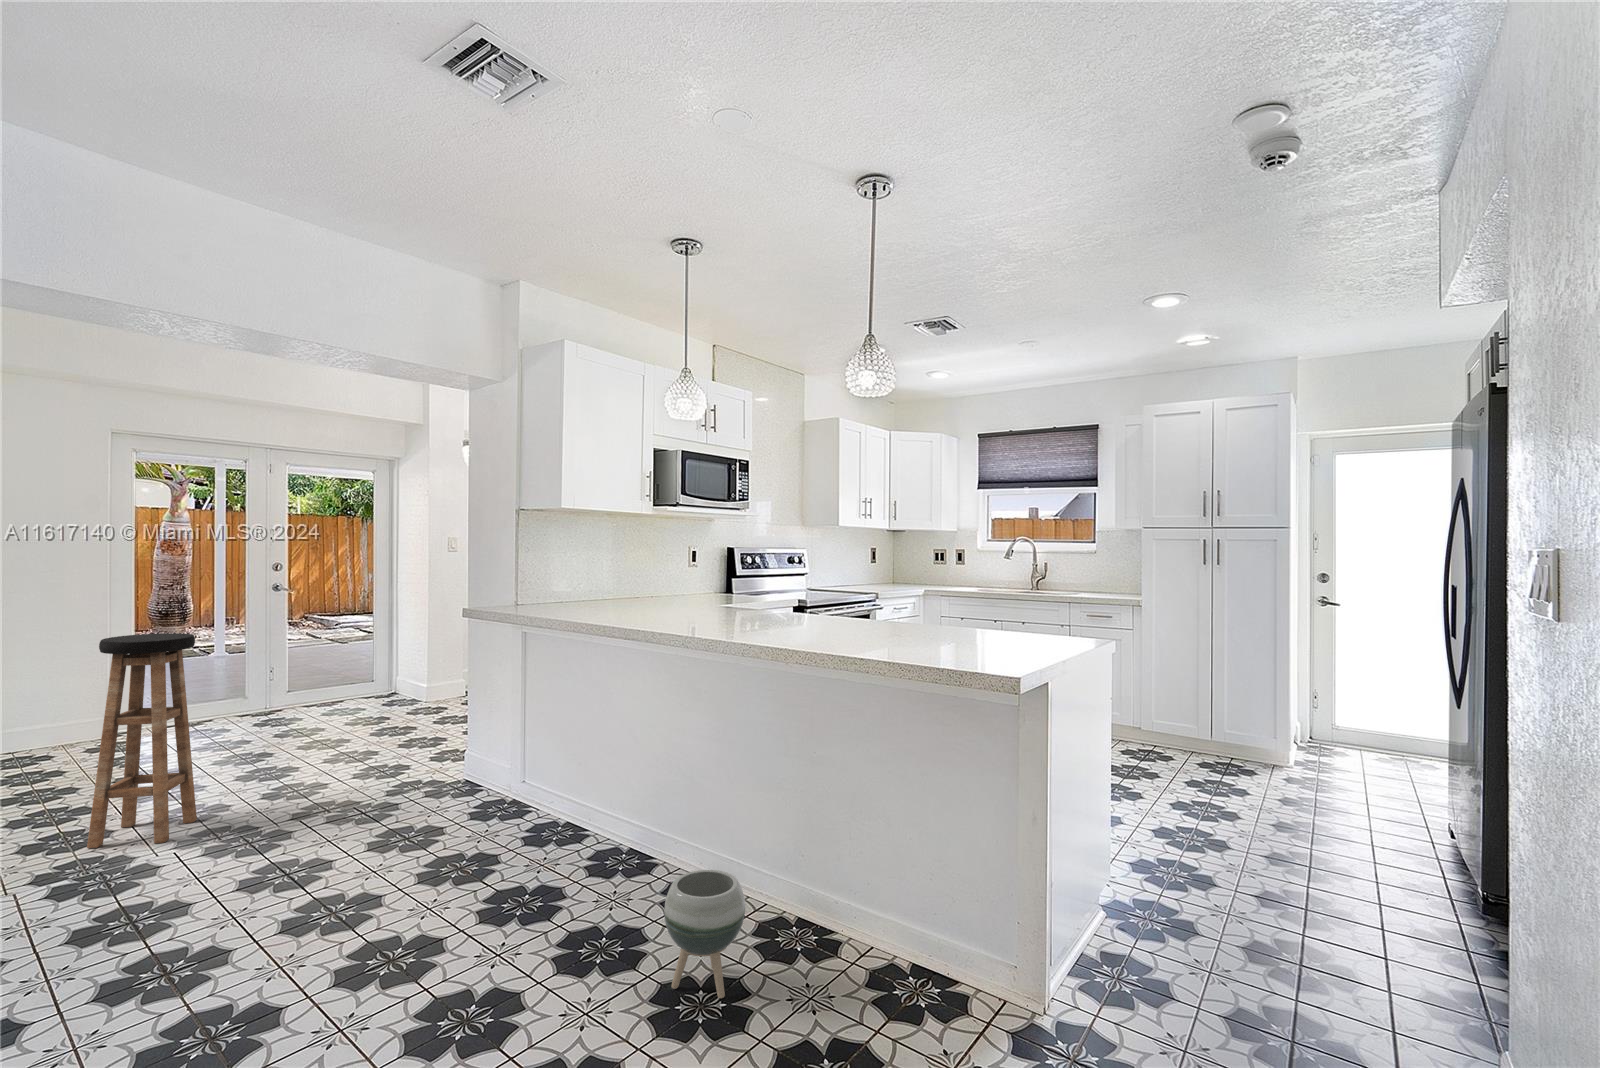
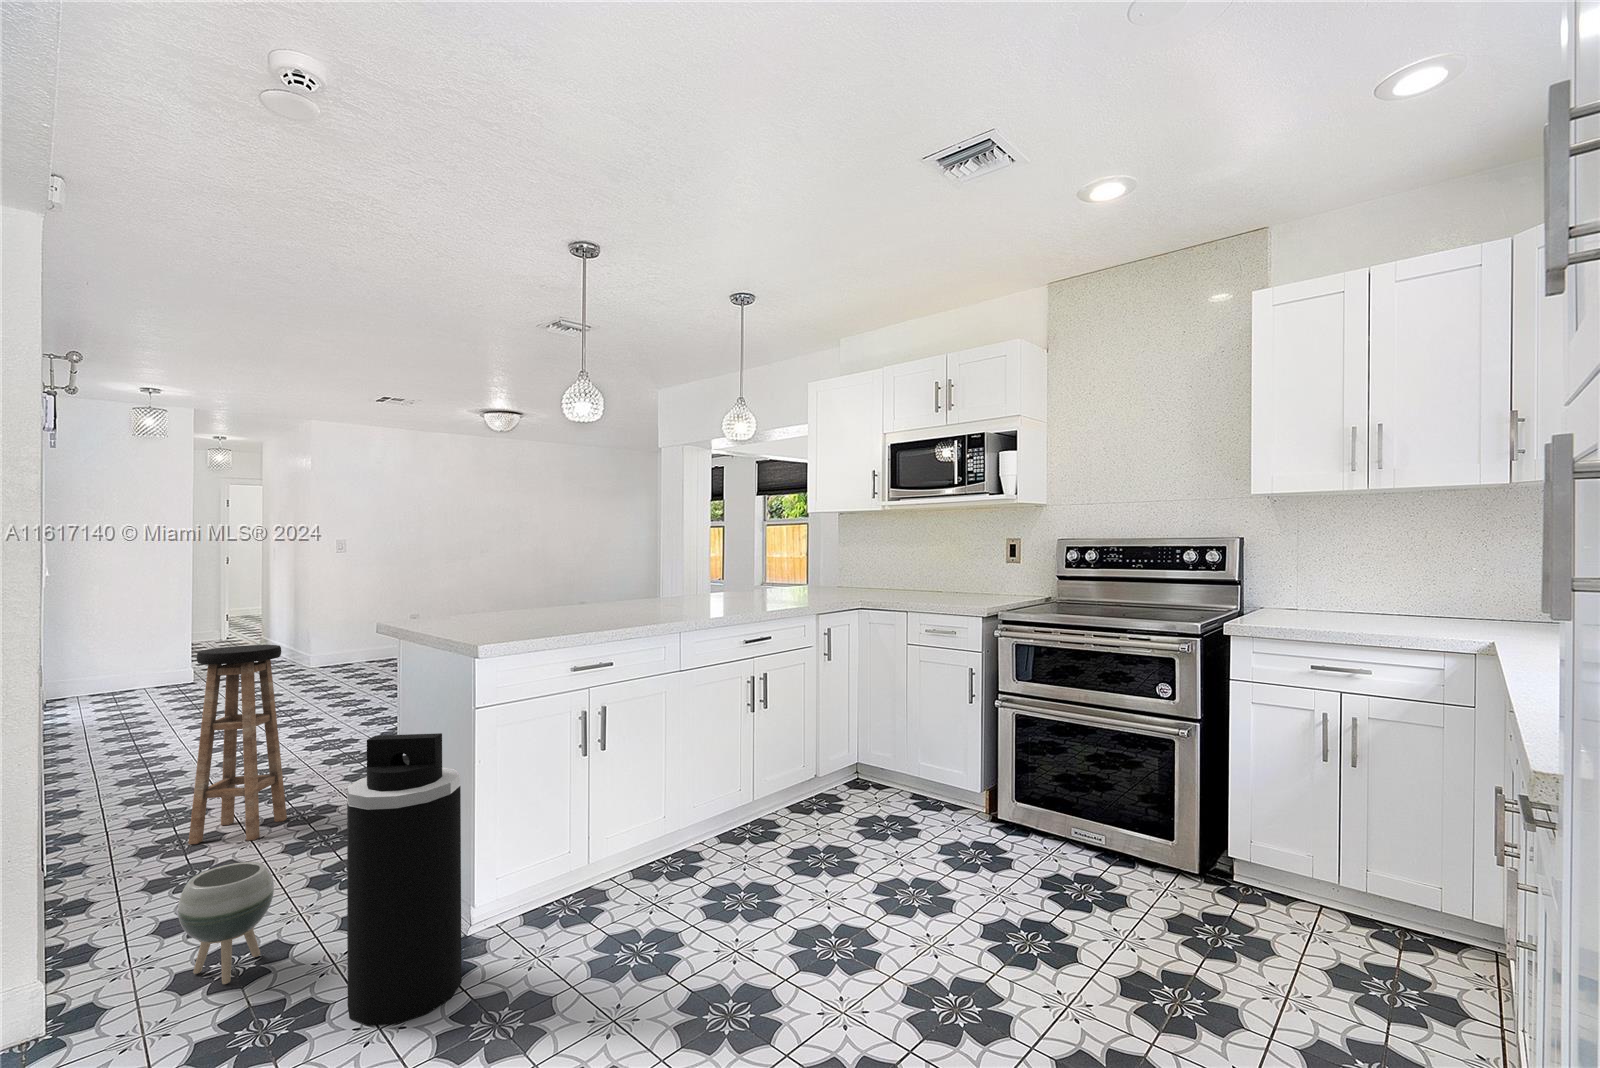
trash can: none [302,730,425,1028] -> present [347,733,461,1026]
planter: present [664,870,745,998] -> present [178,862,274,984]

